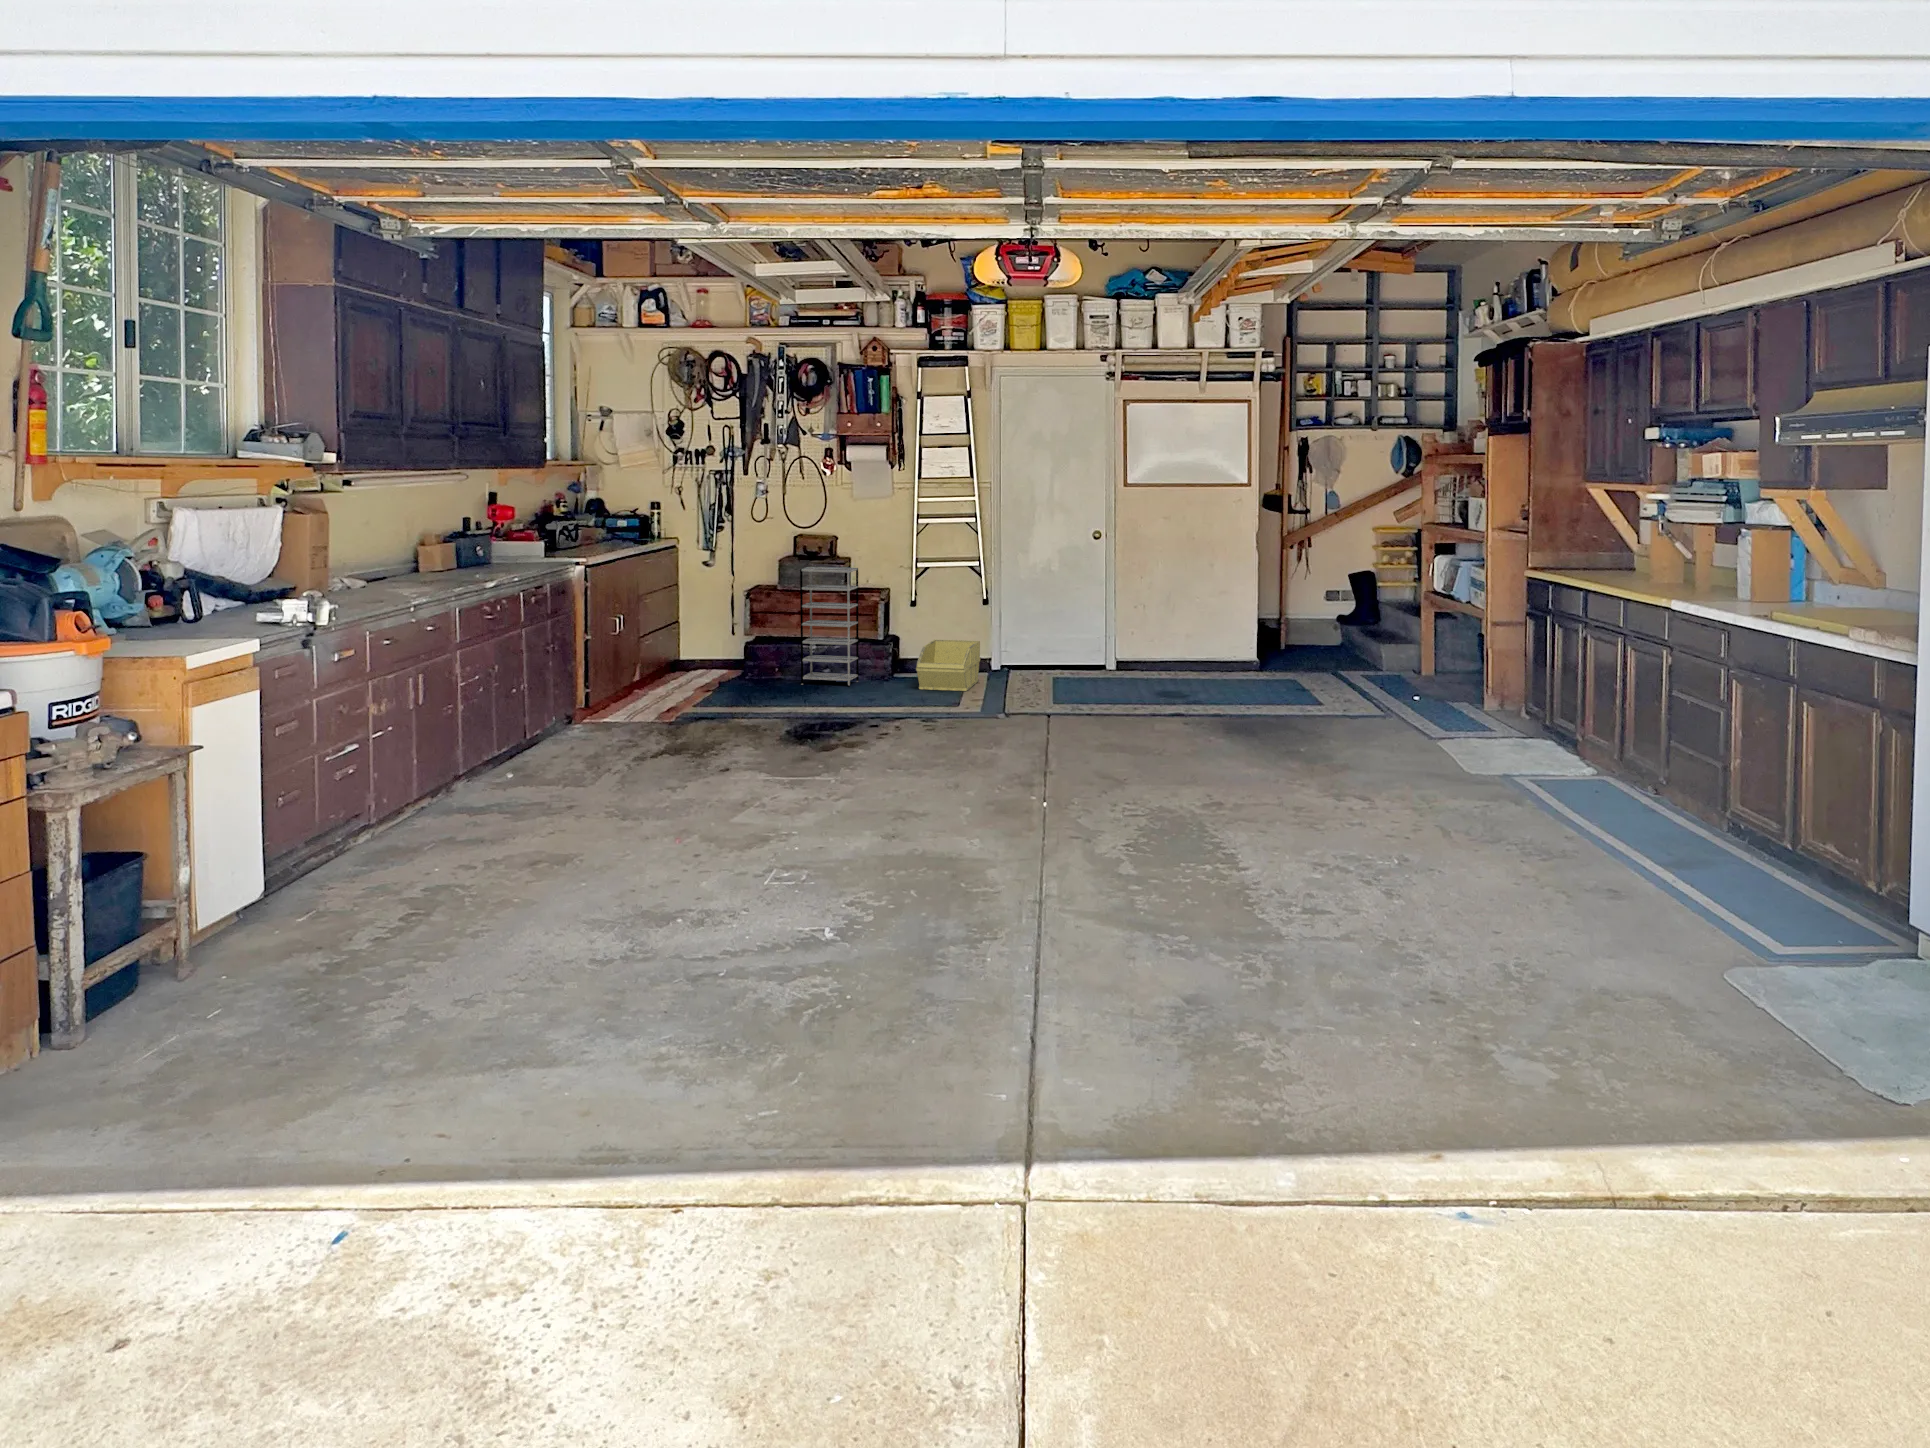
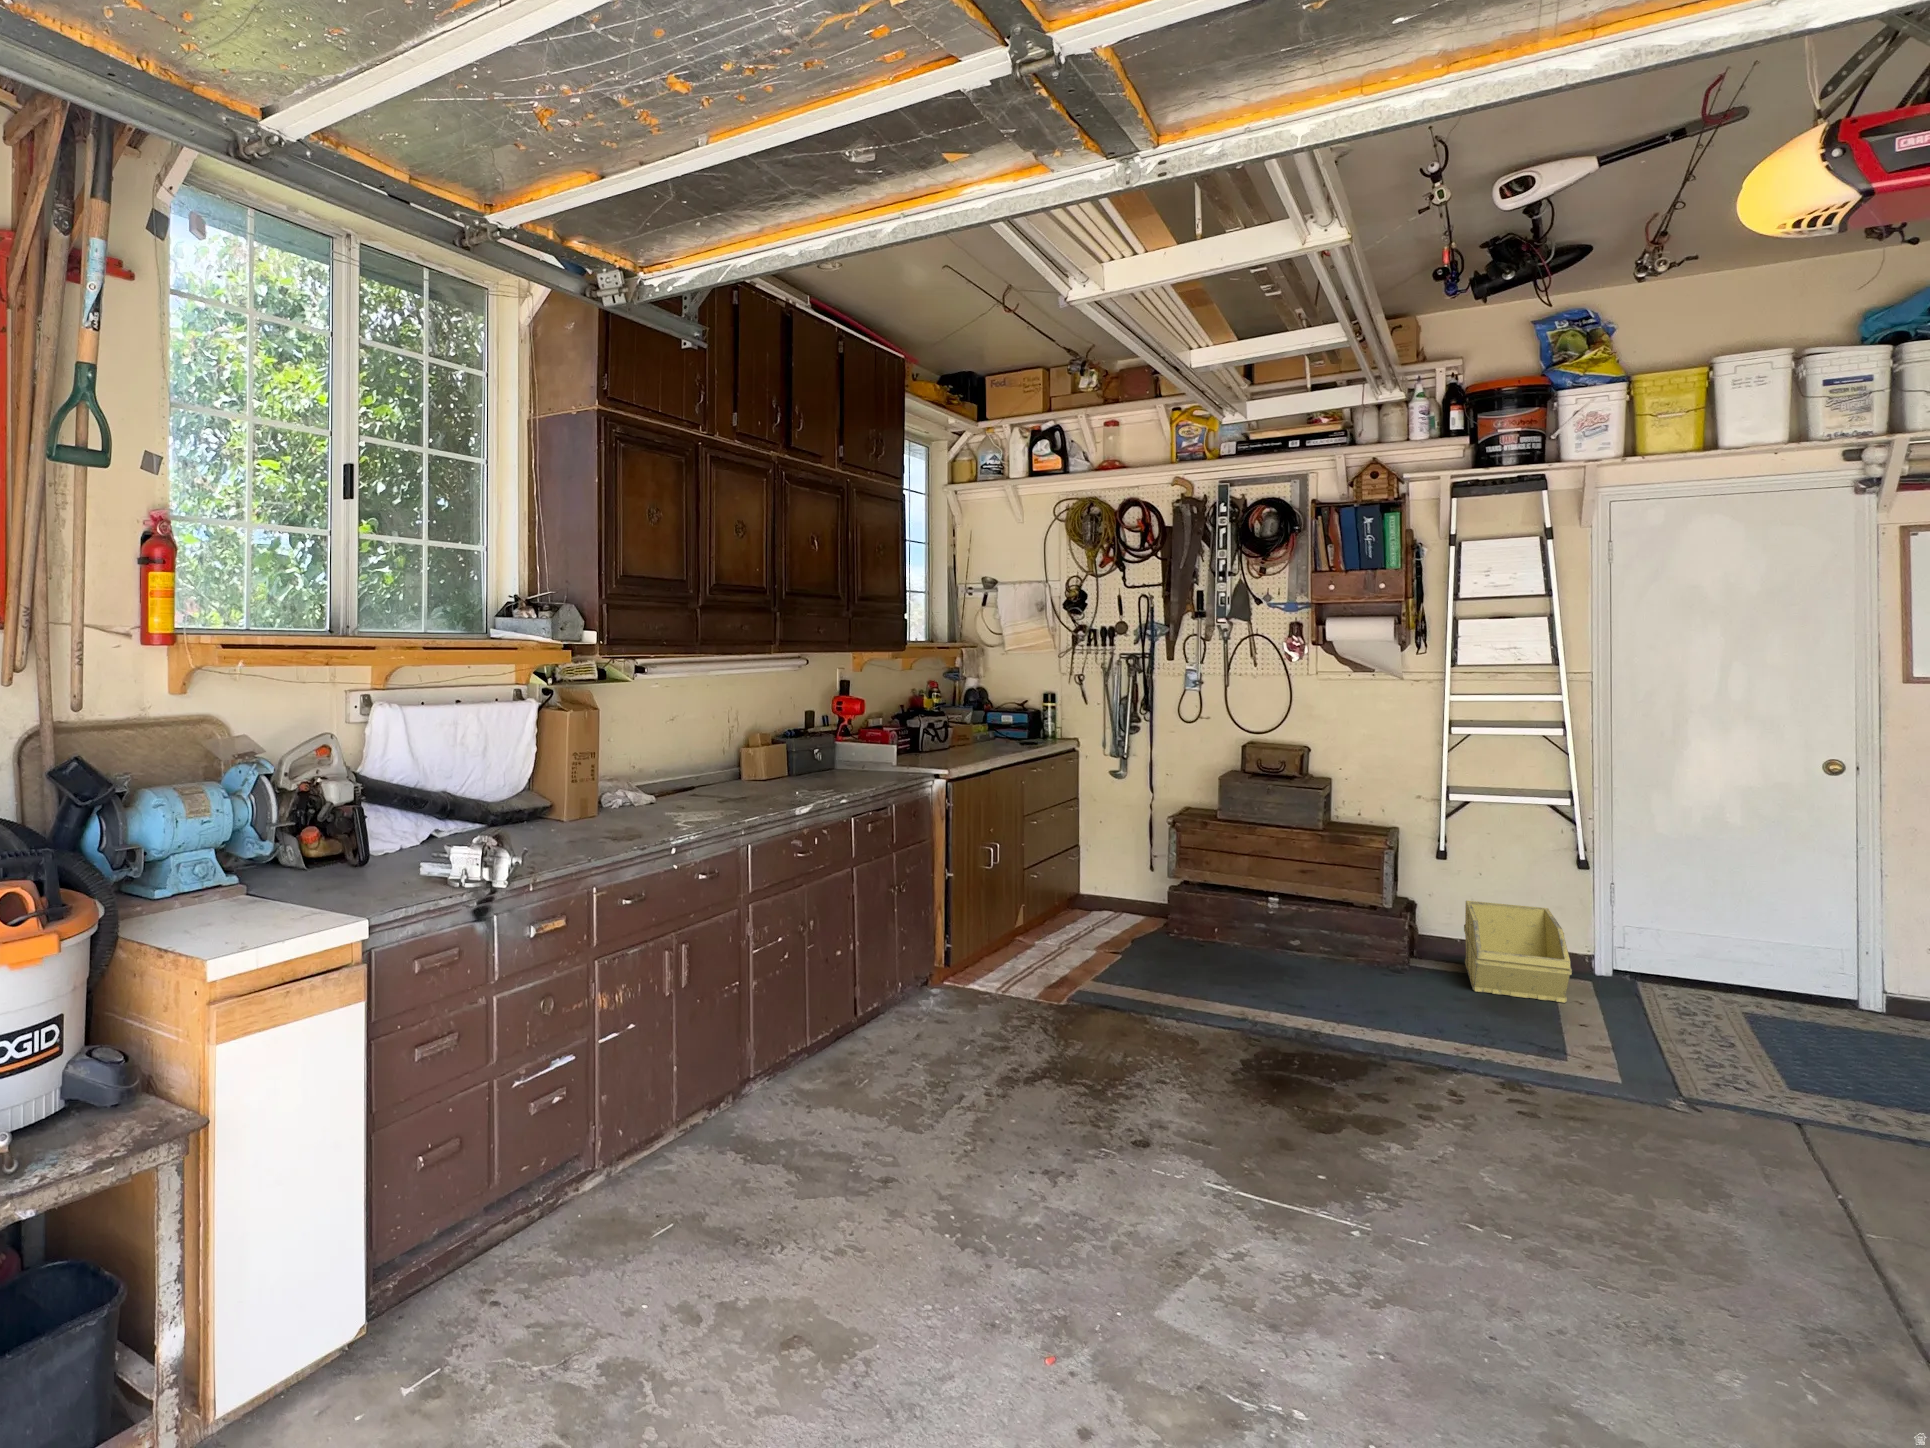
shelving unit: present [800,566,859,687] -> none [1266,786,1354,975]

